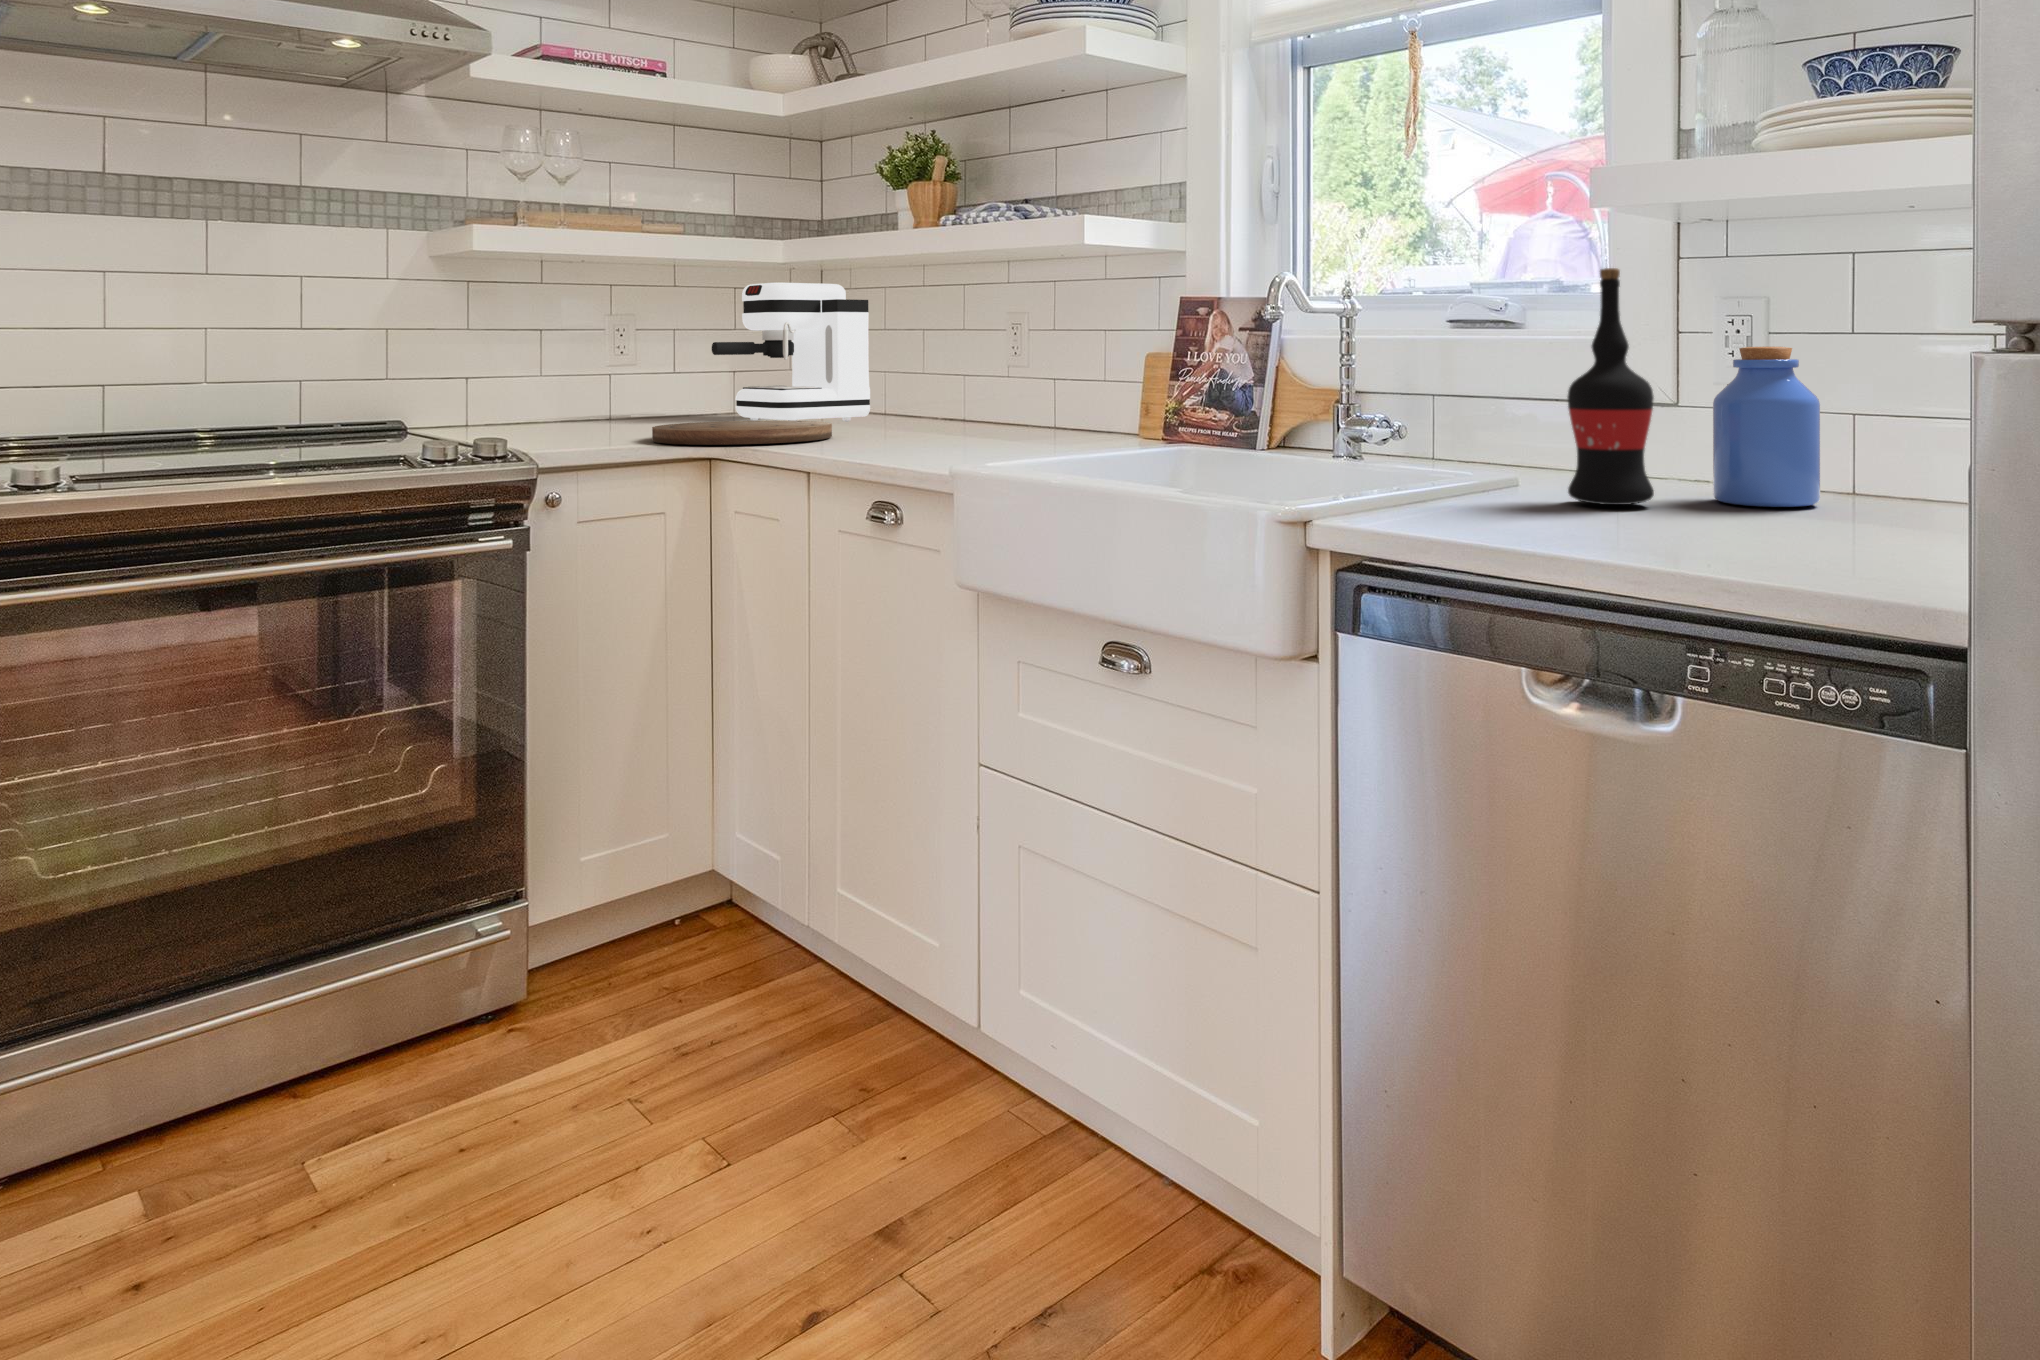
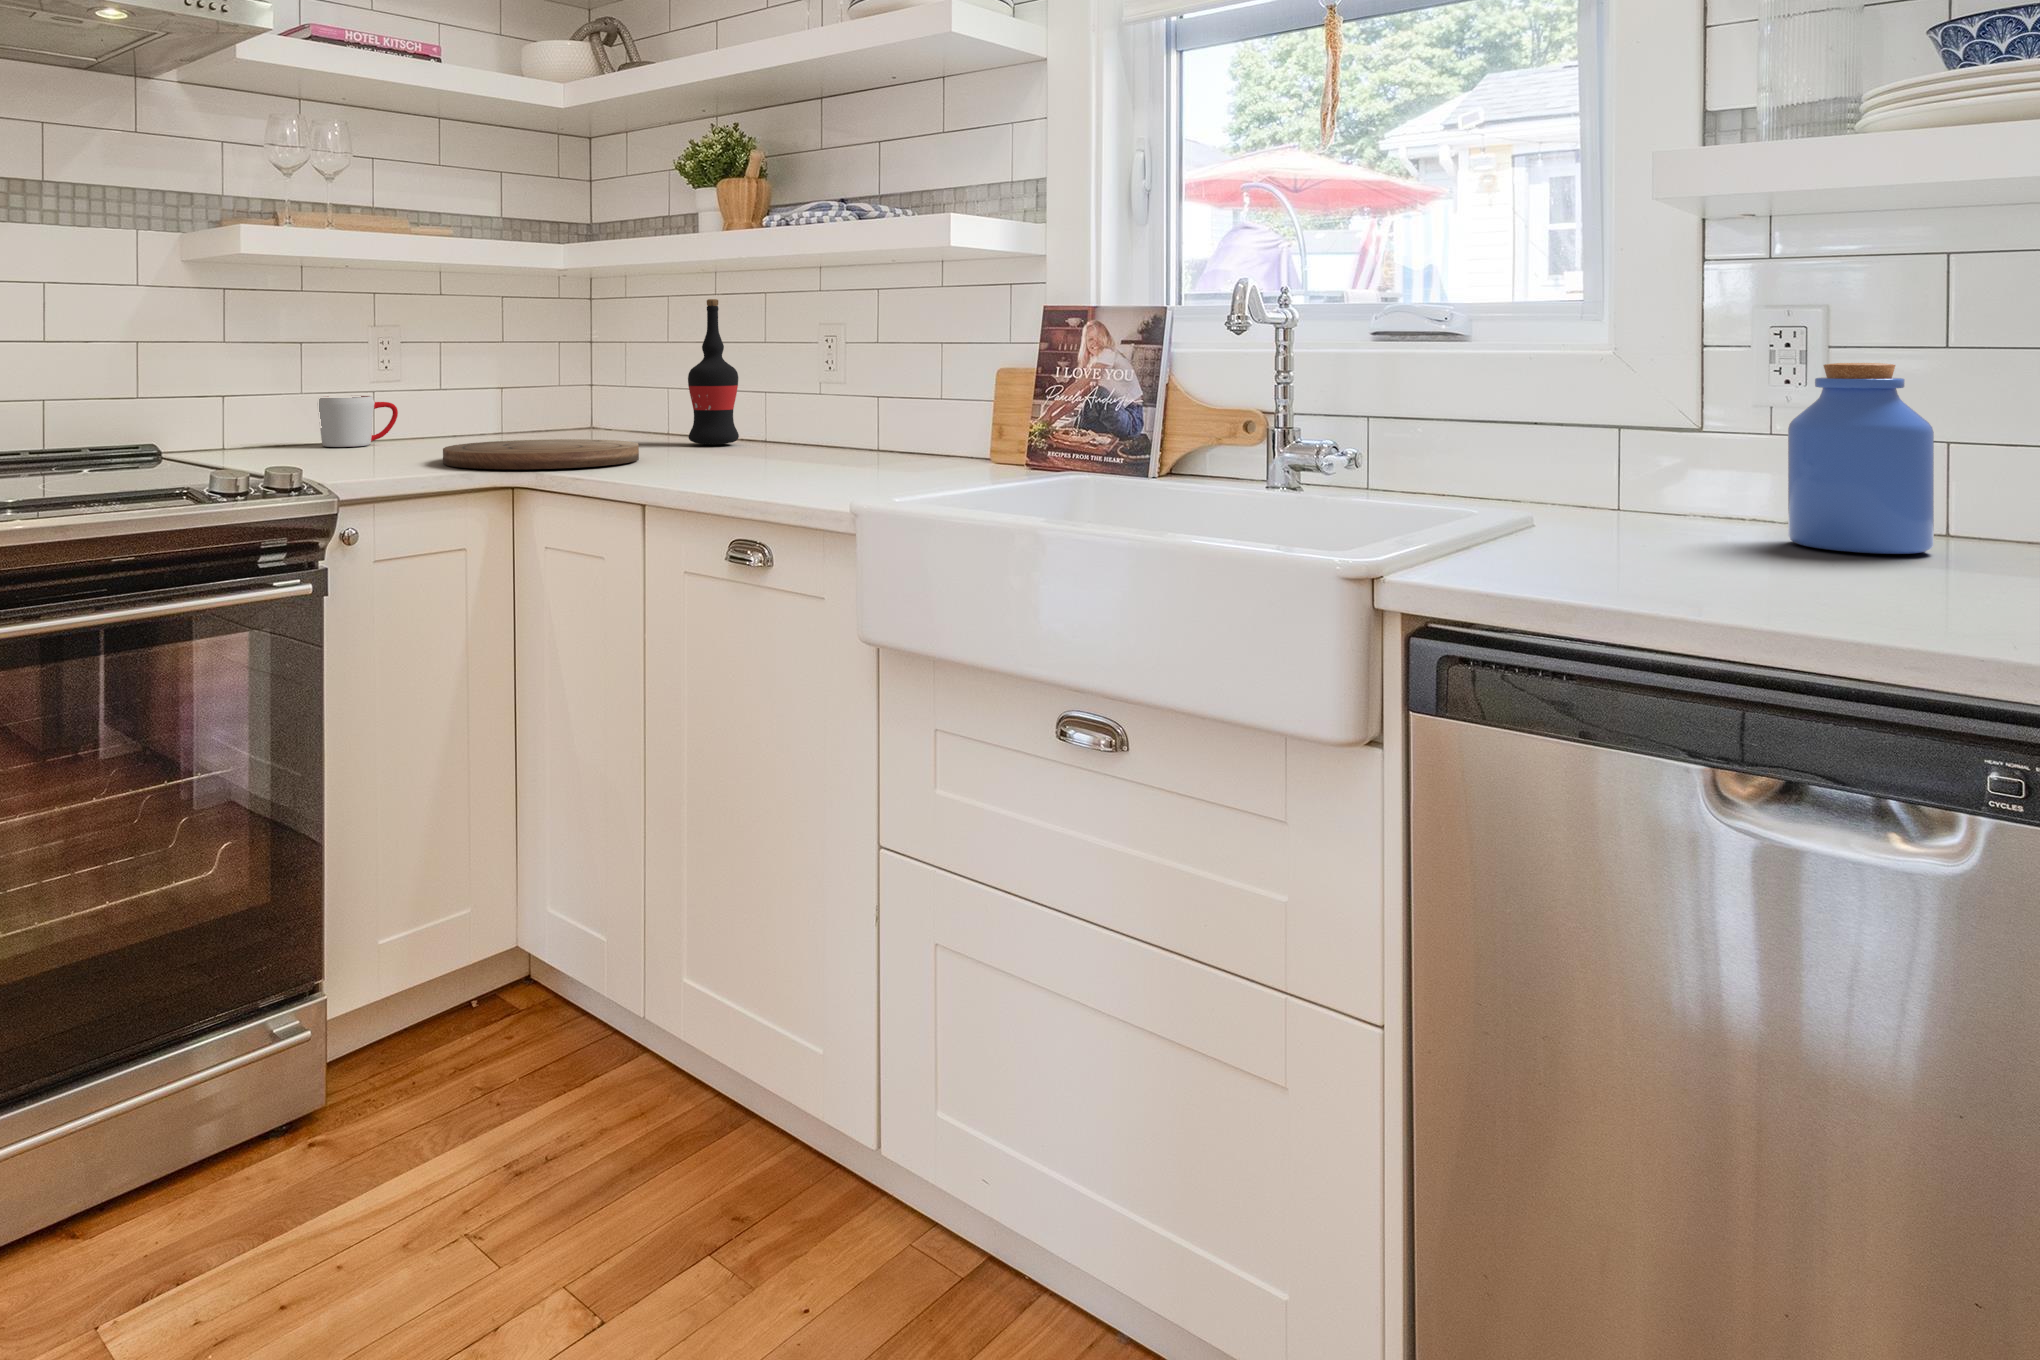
wine bottle: present [1568,268,1654,505] -> present [688,299,739,445]
coffee maker: present [712,283,870,421] -> none [484,287,654,441]
mug: none [556,382,631,428] -> present [319,396,398,447]

